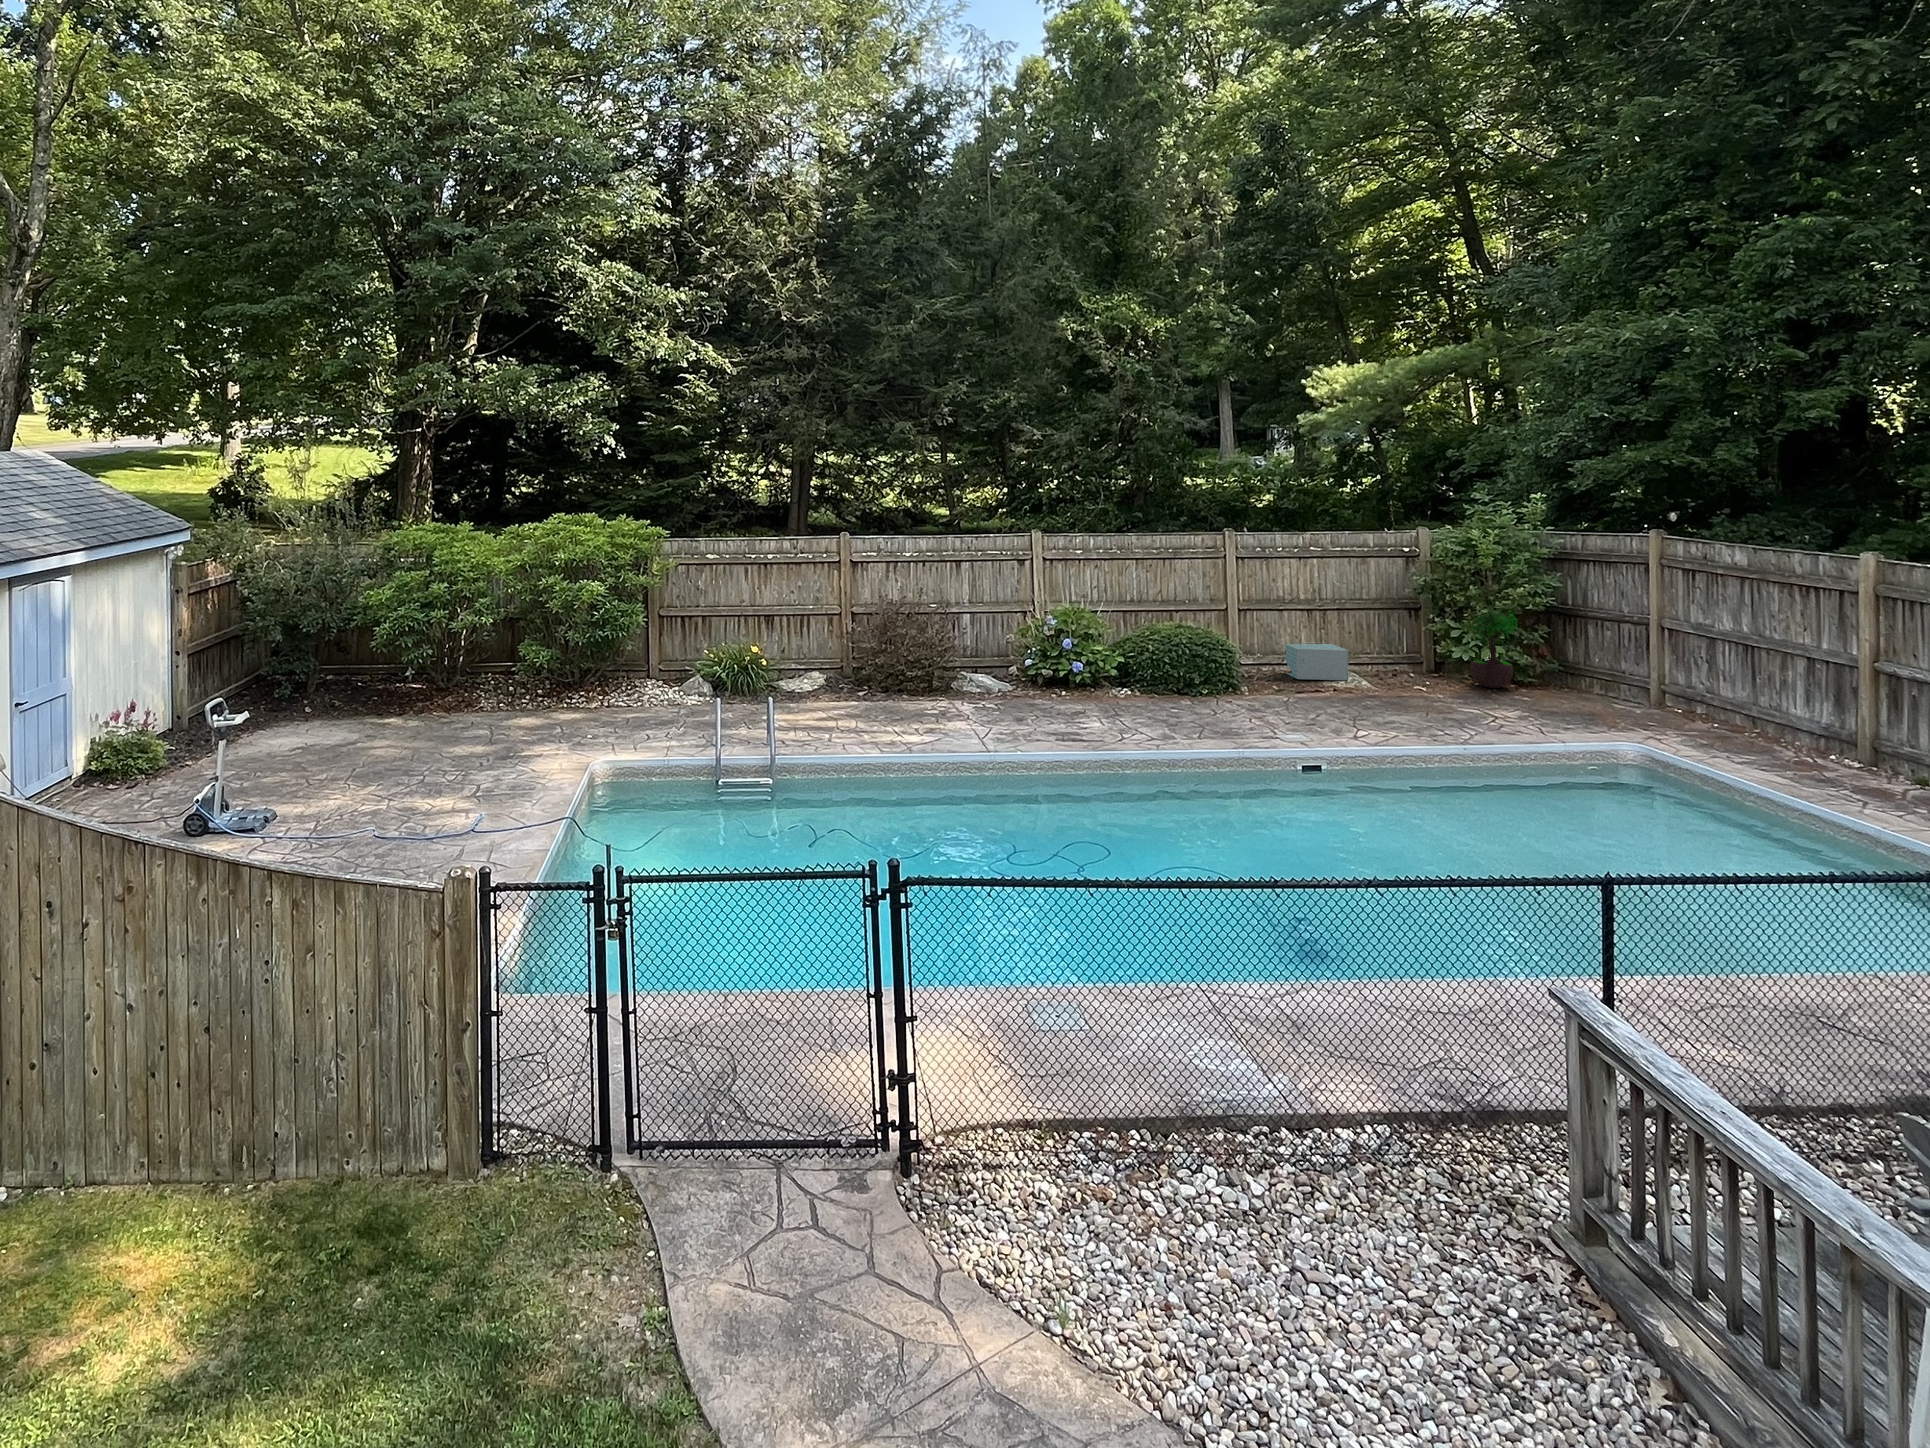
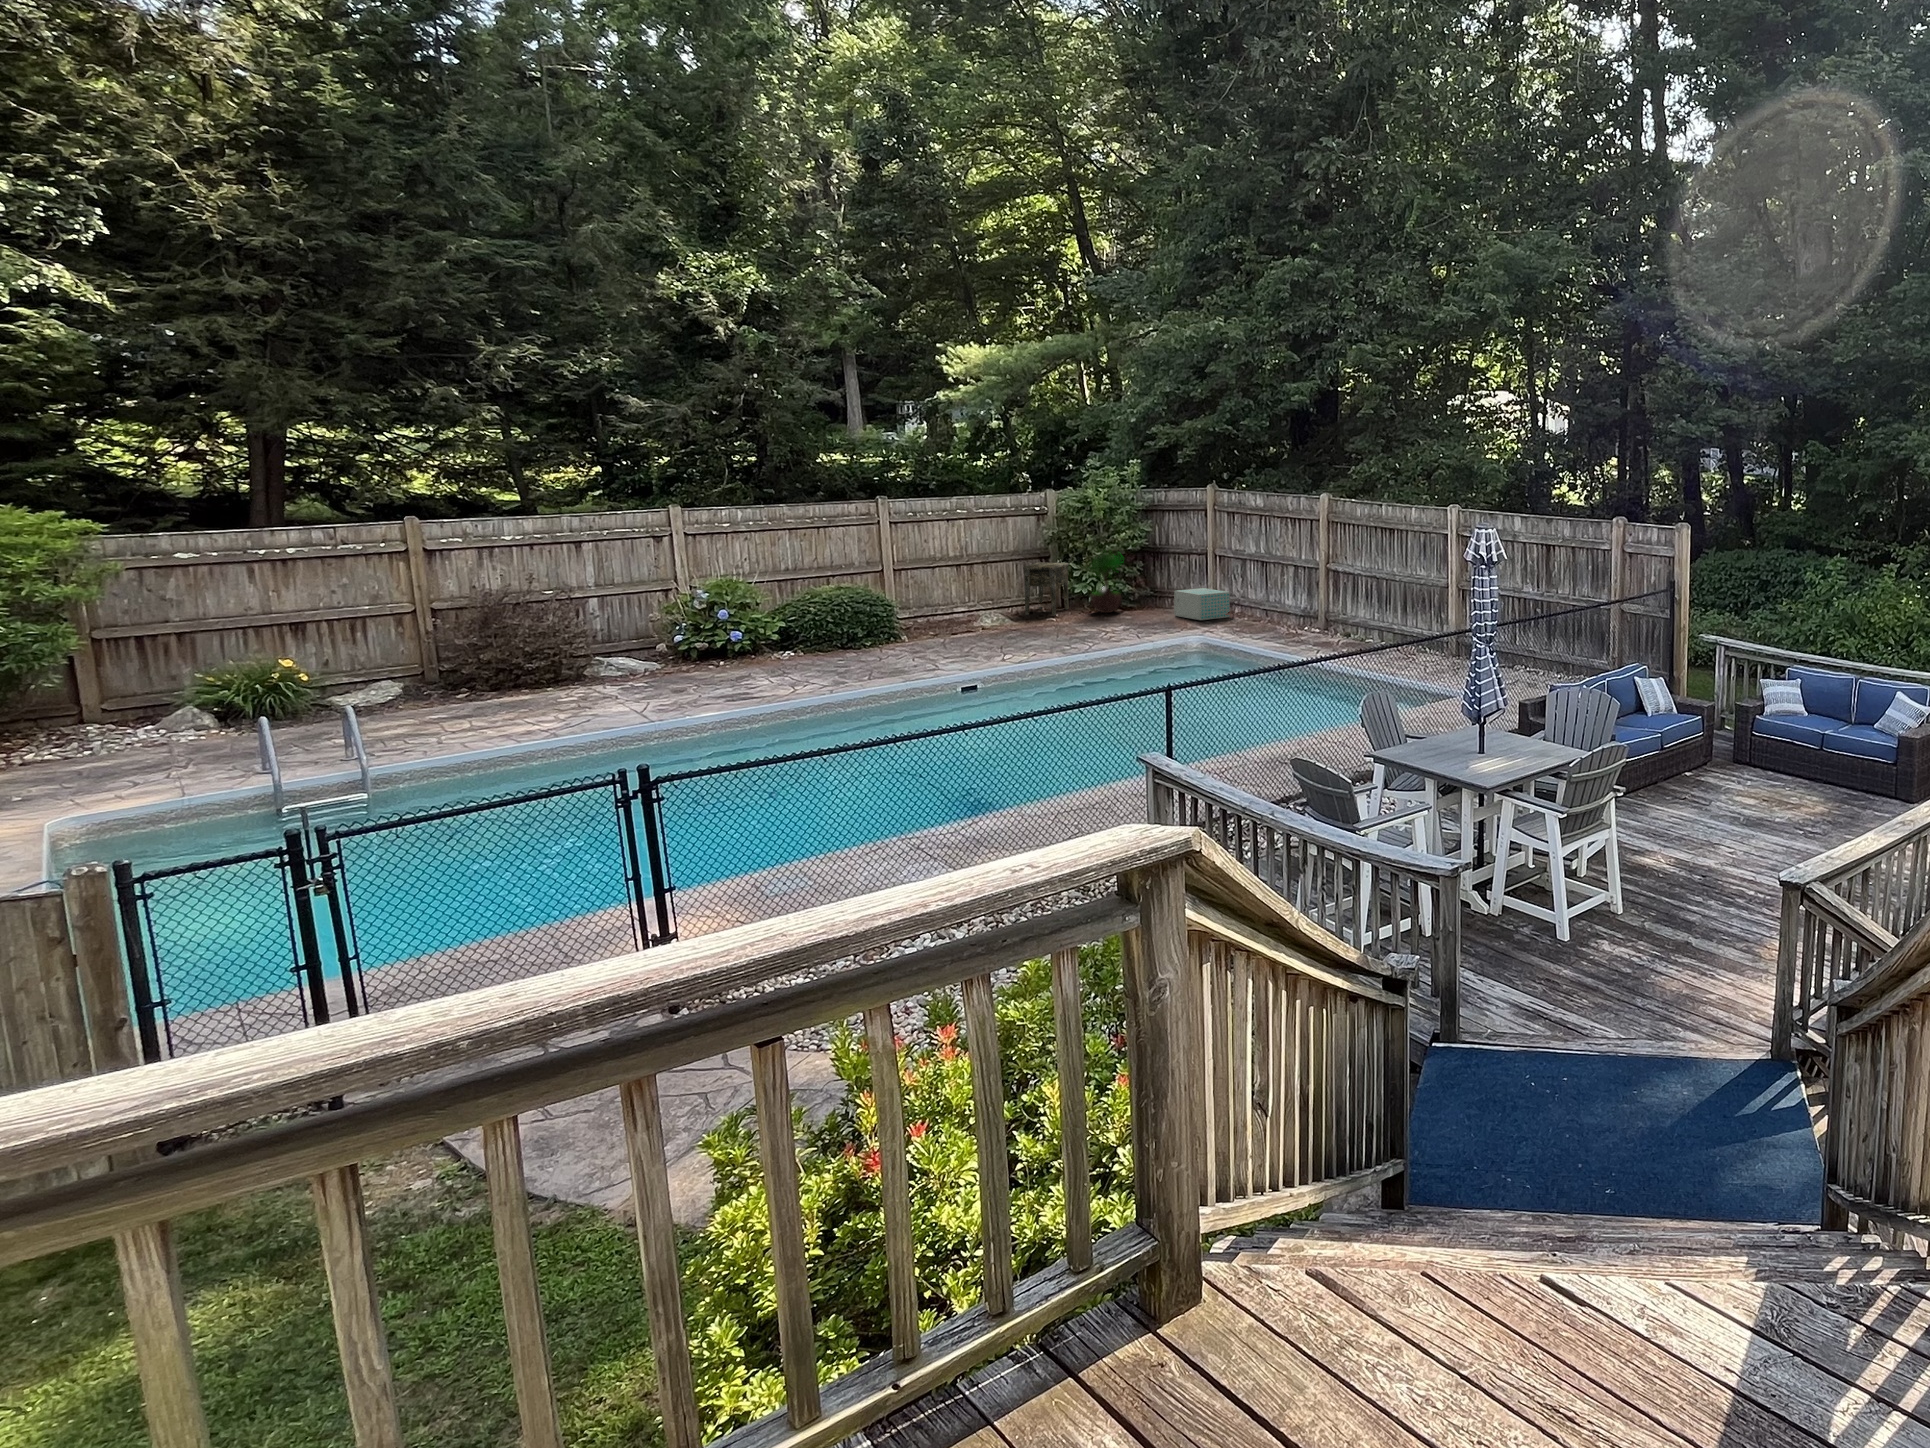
side table: none [1386,615,1443,682] -> present [1023,563,1069,615]
storage box: present [1285,642,1349,680] -> present [1174,588,1230,620]

